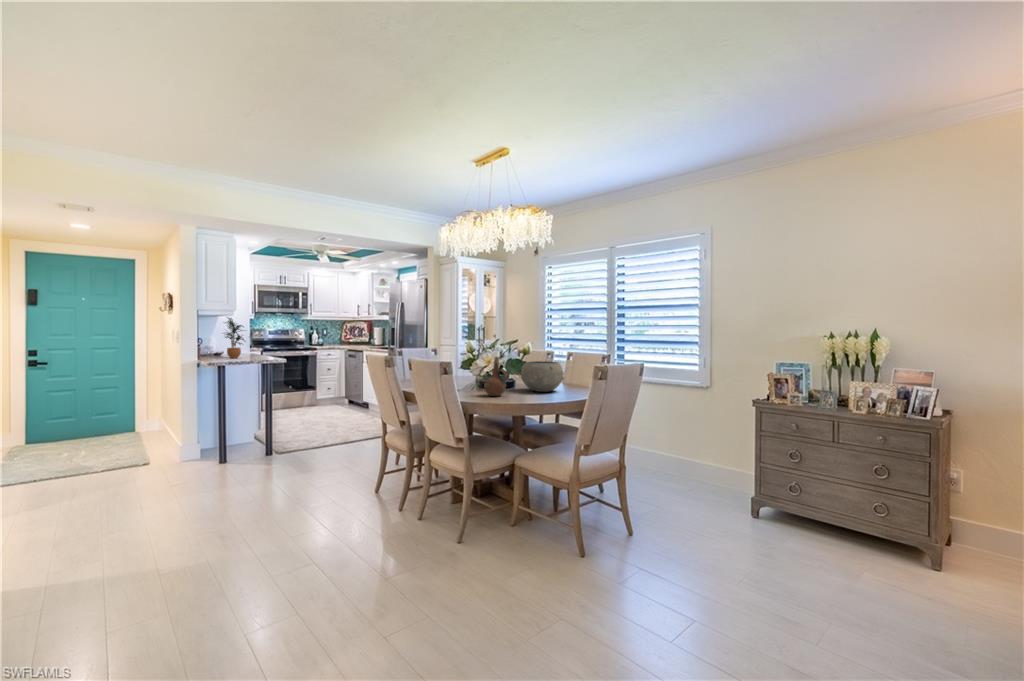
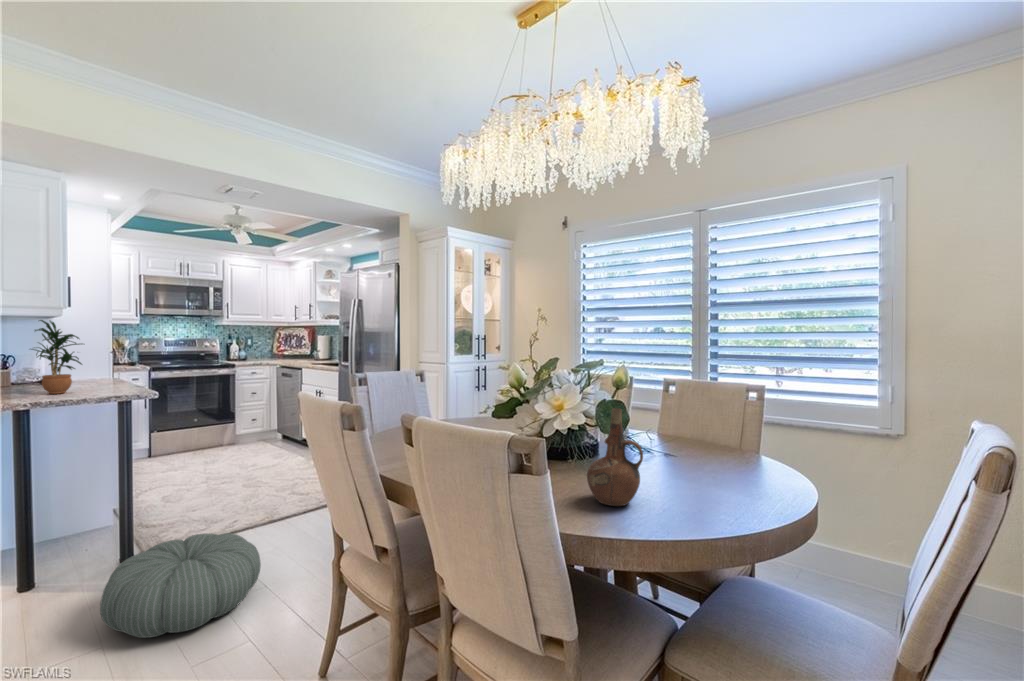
ceramic bowl: present [521,361,564,392] -> none [637,407,738,478]
pouf: none [269,435,344,477] -> present [100,533,261,638]

